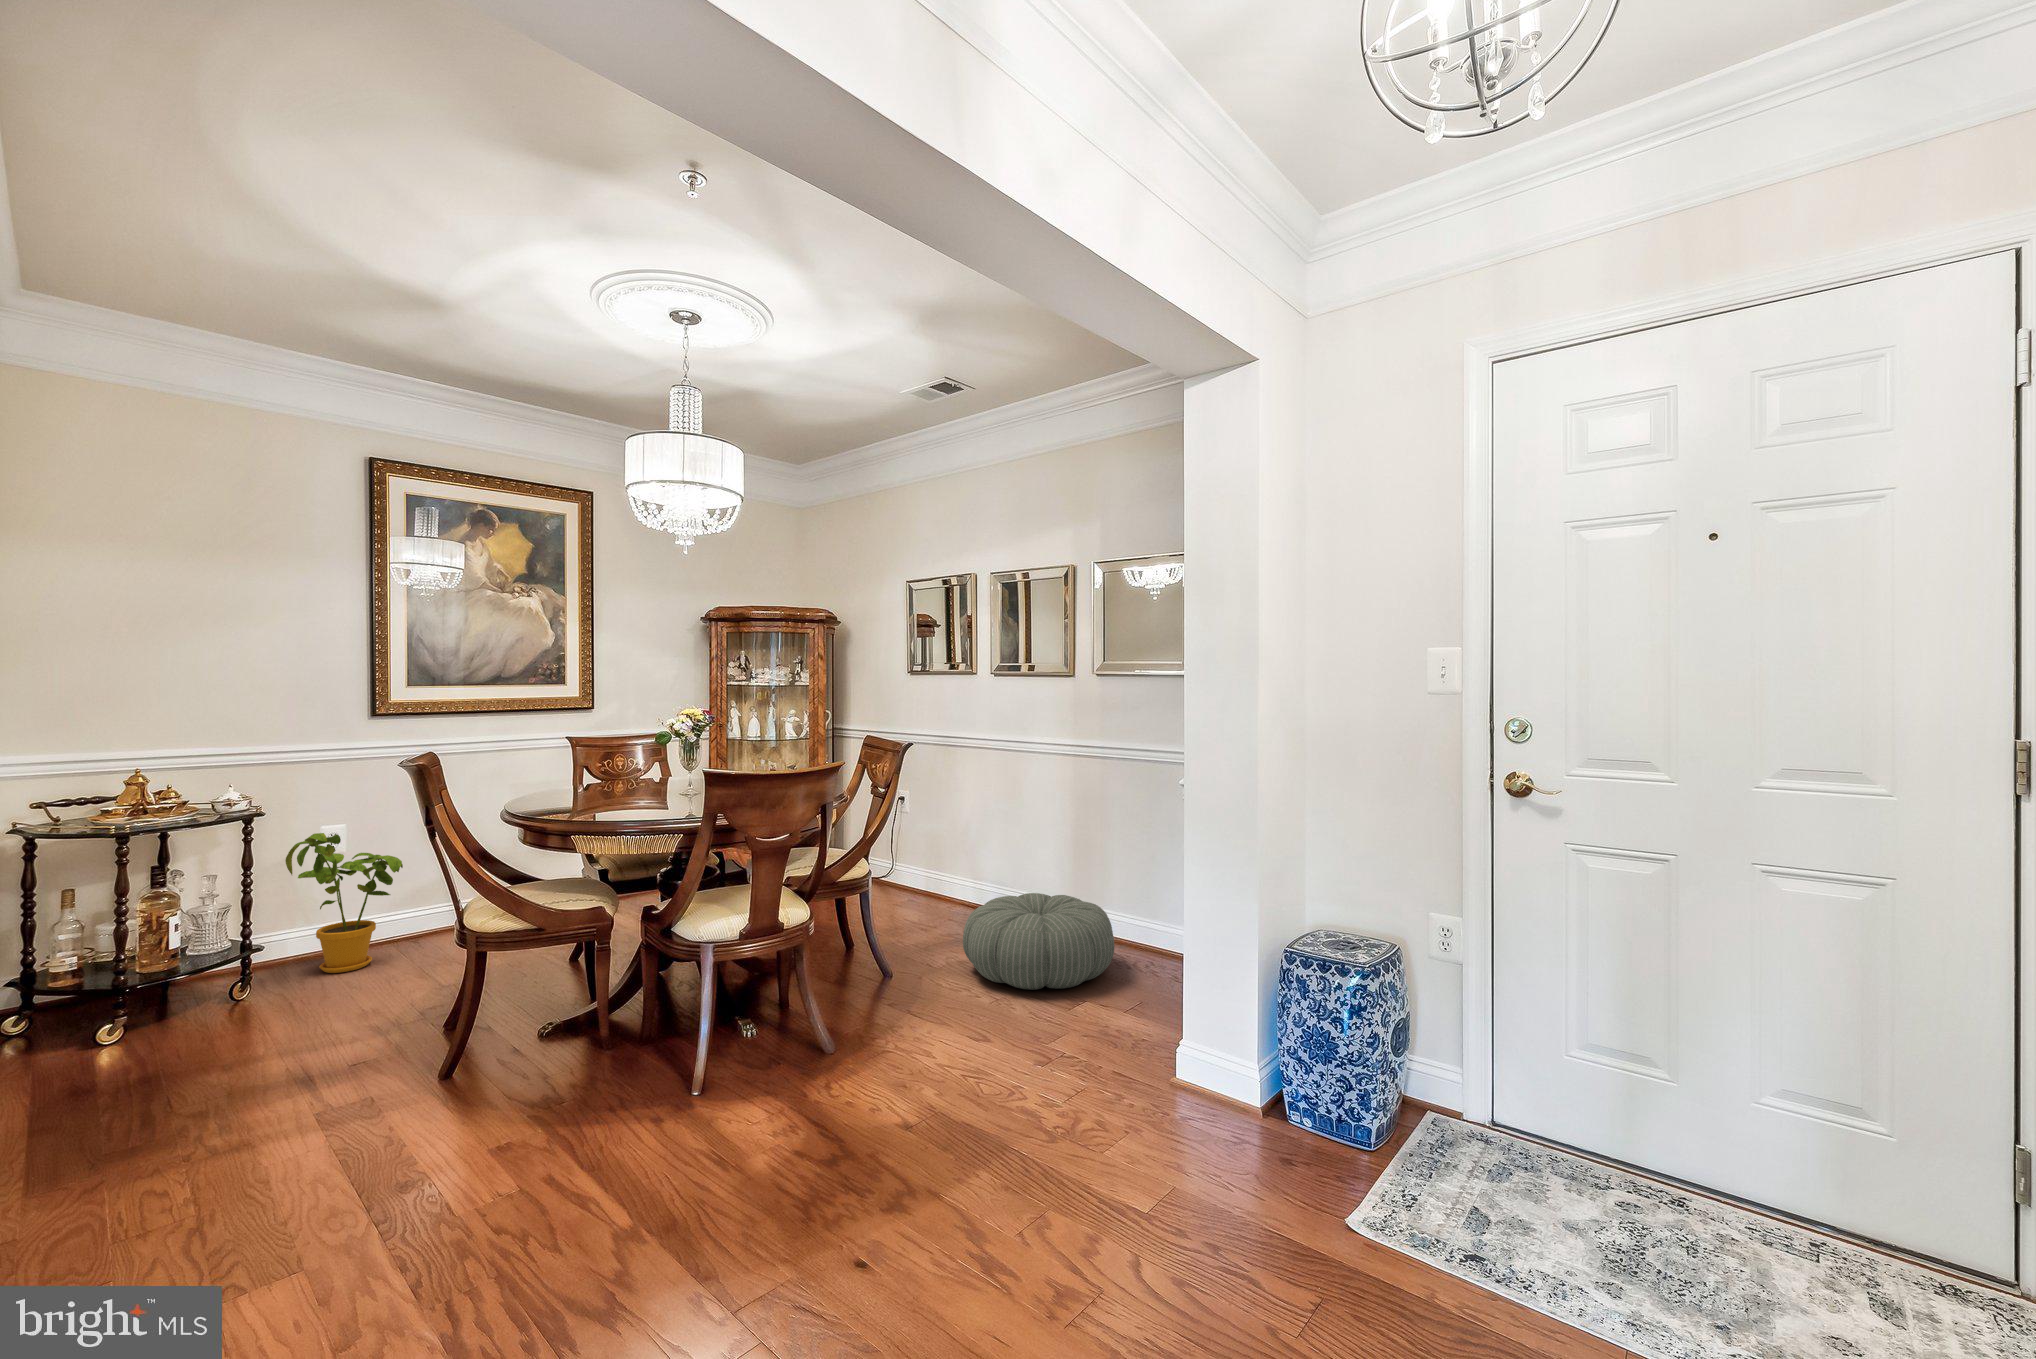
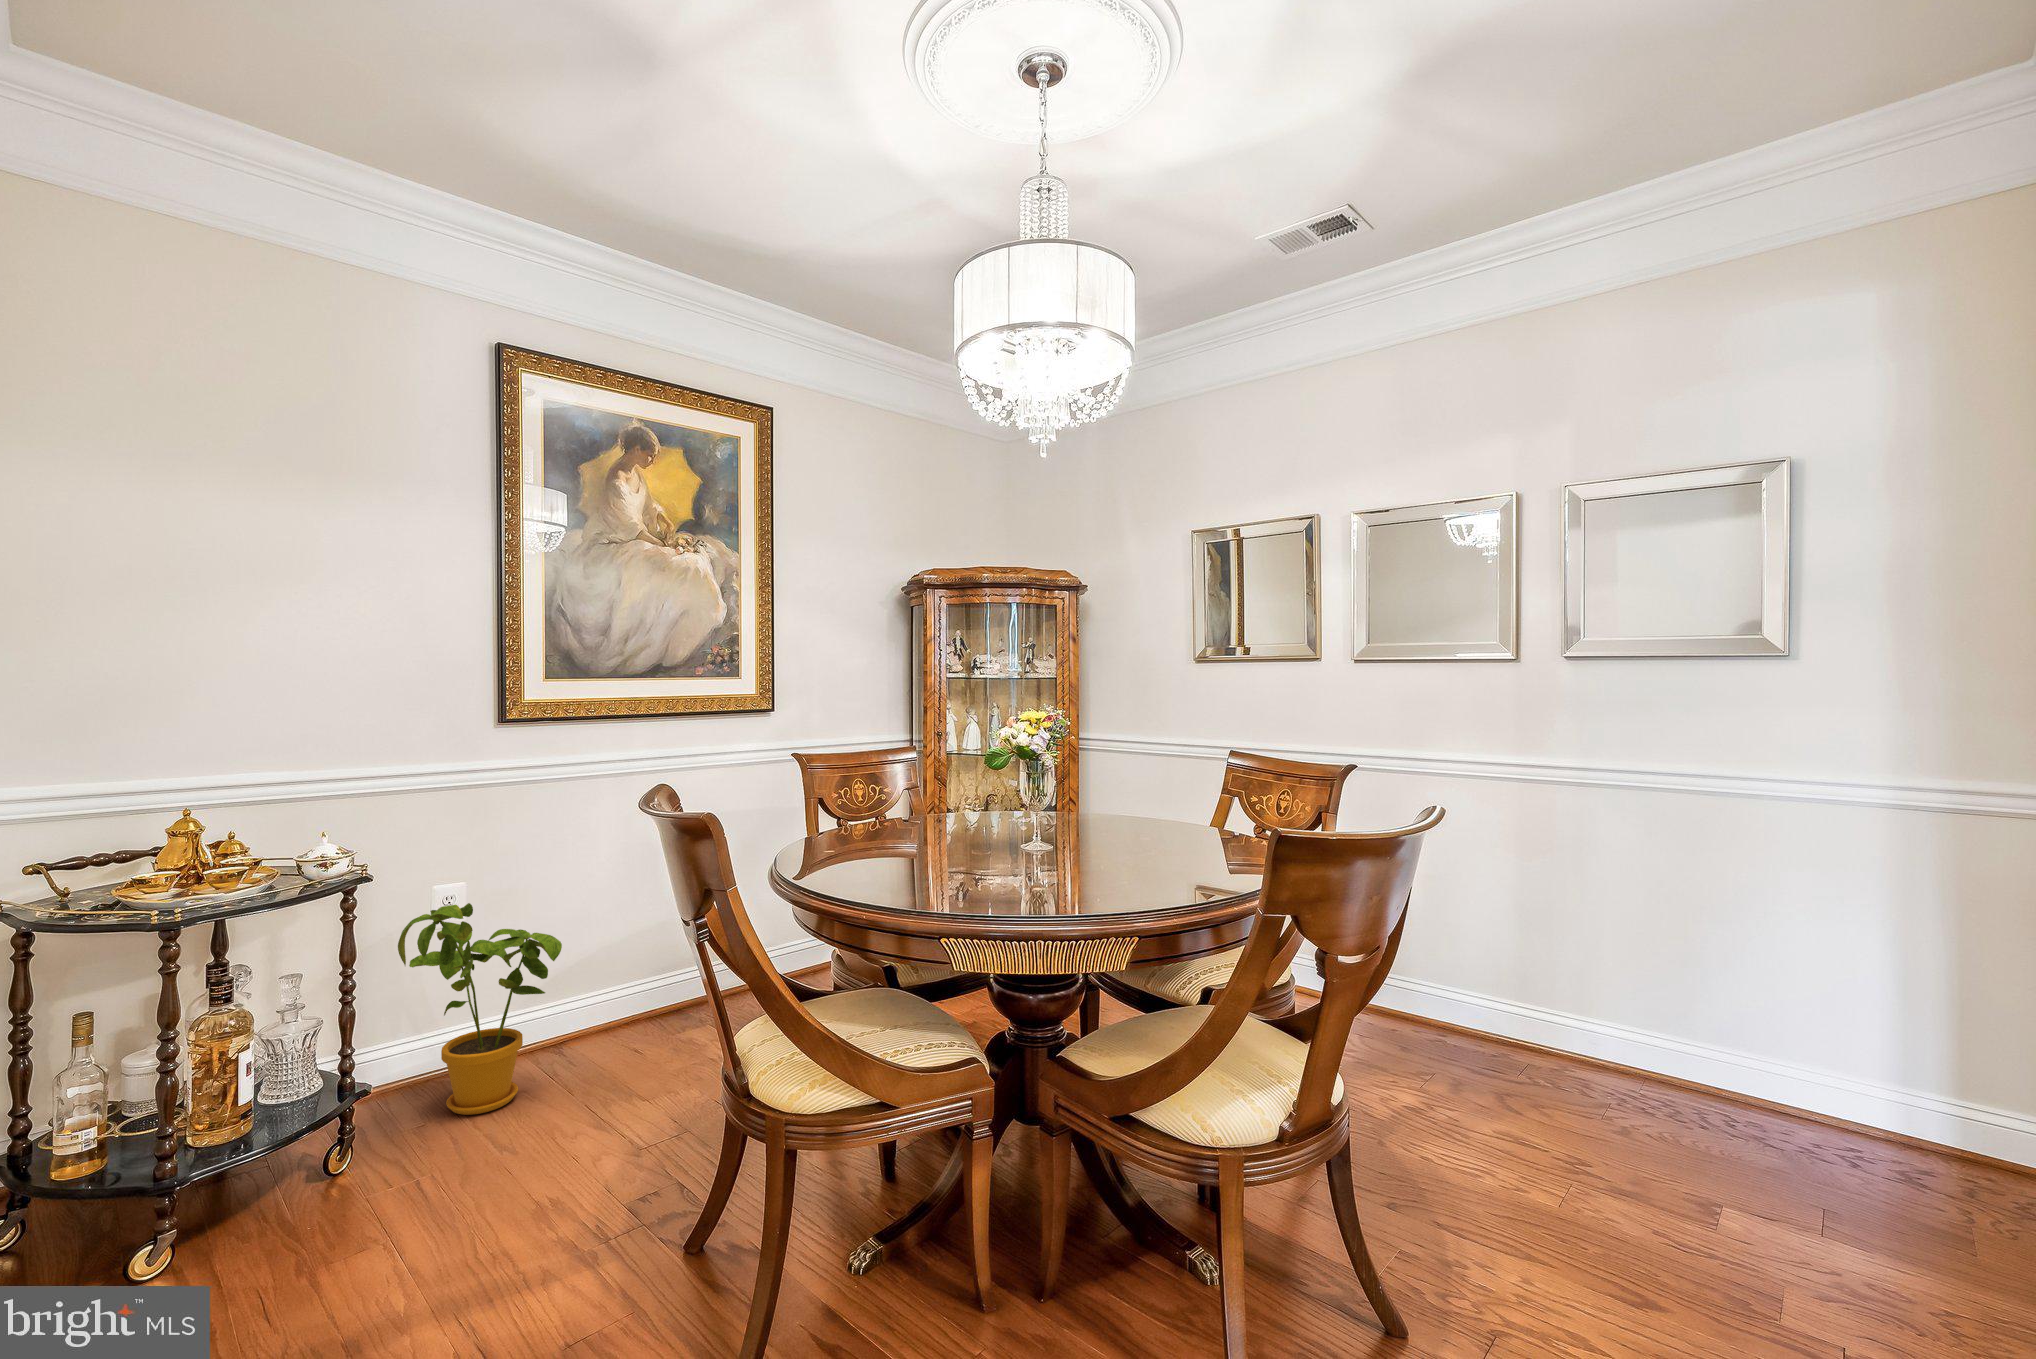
pouf: present [963,893,1114,990] -> none [1426,993,1706,1171]

